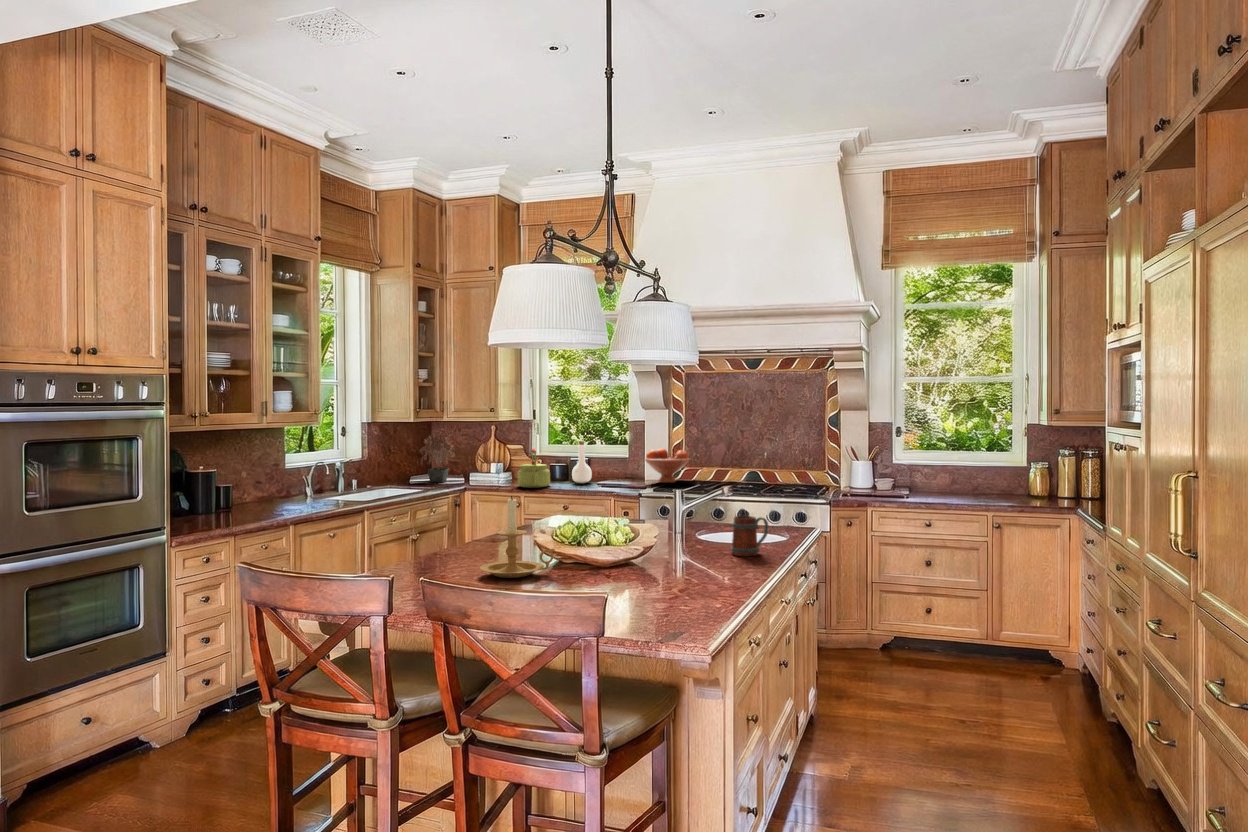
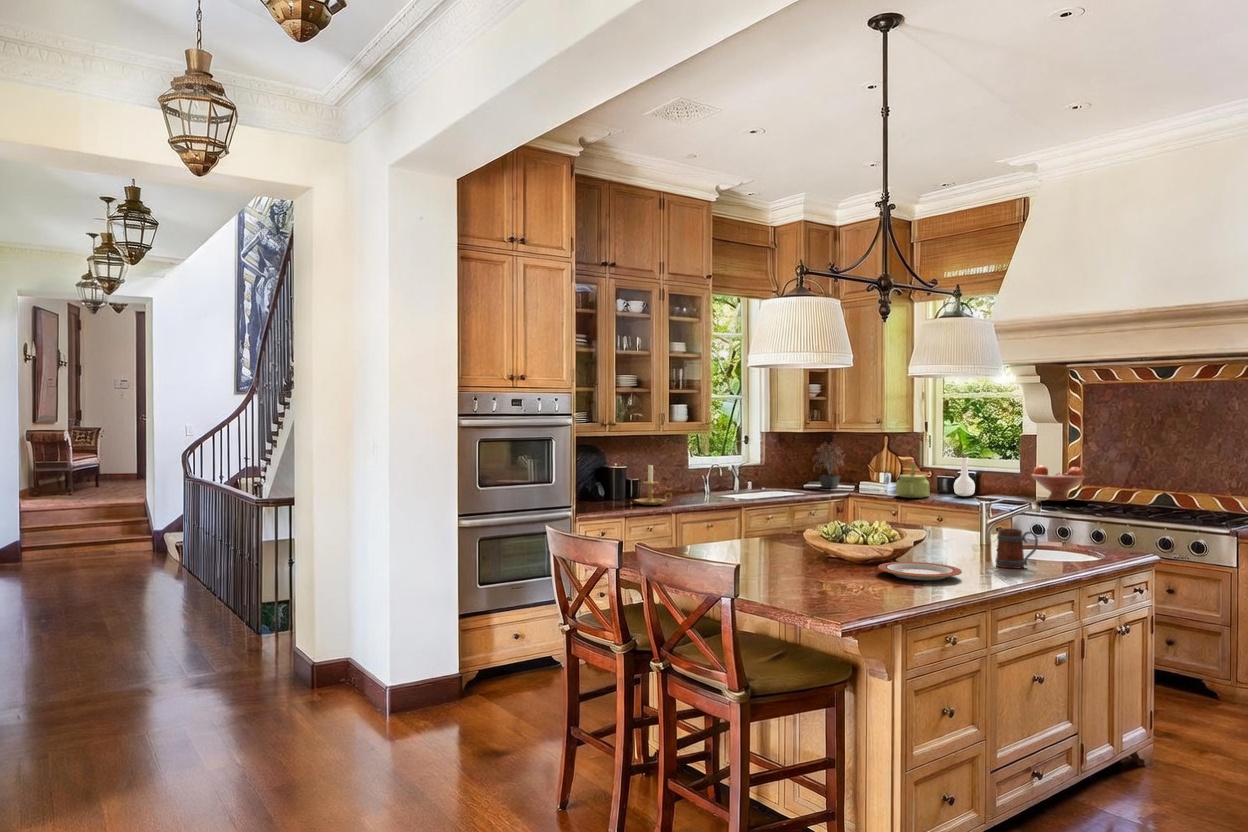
candle holder: present [480,496,555,578] -> present [635,465,671,505]
plate: none [648,560,733,580] -> present [878,562,962,580]

